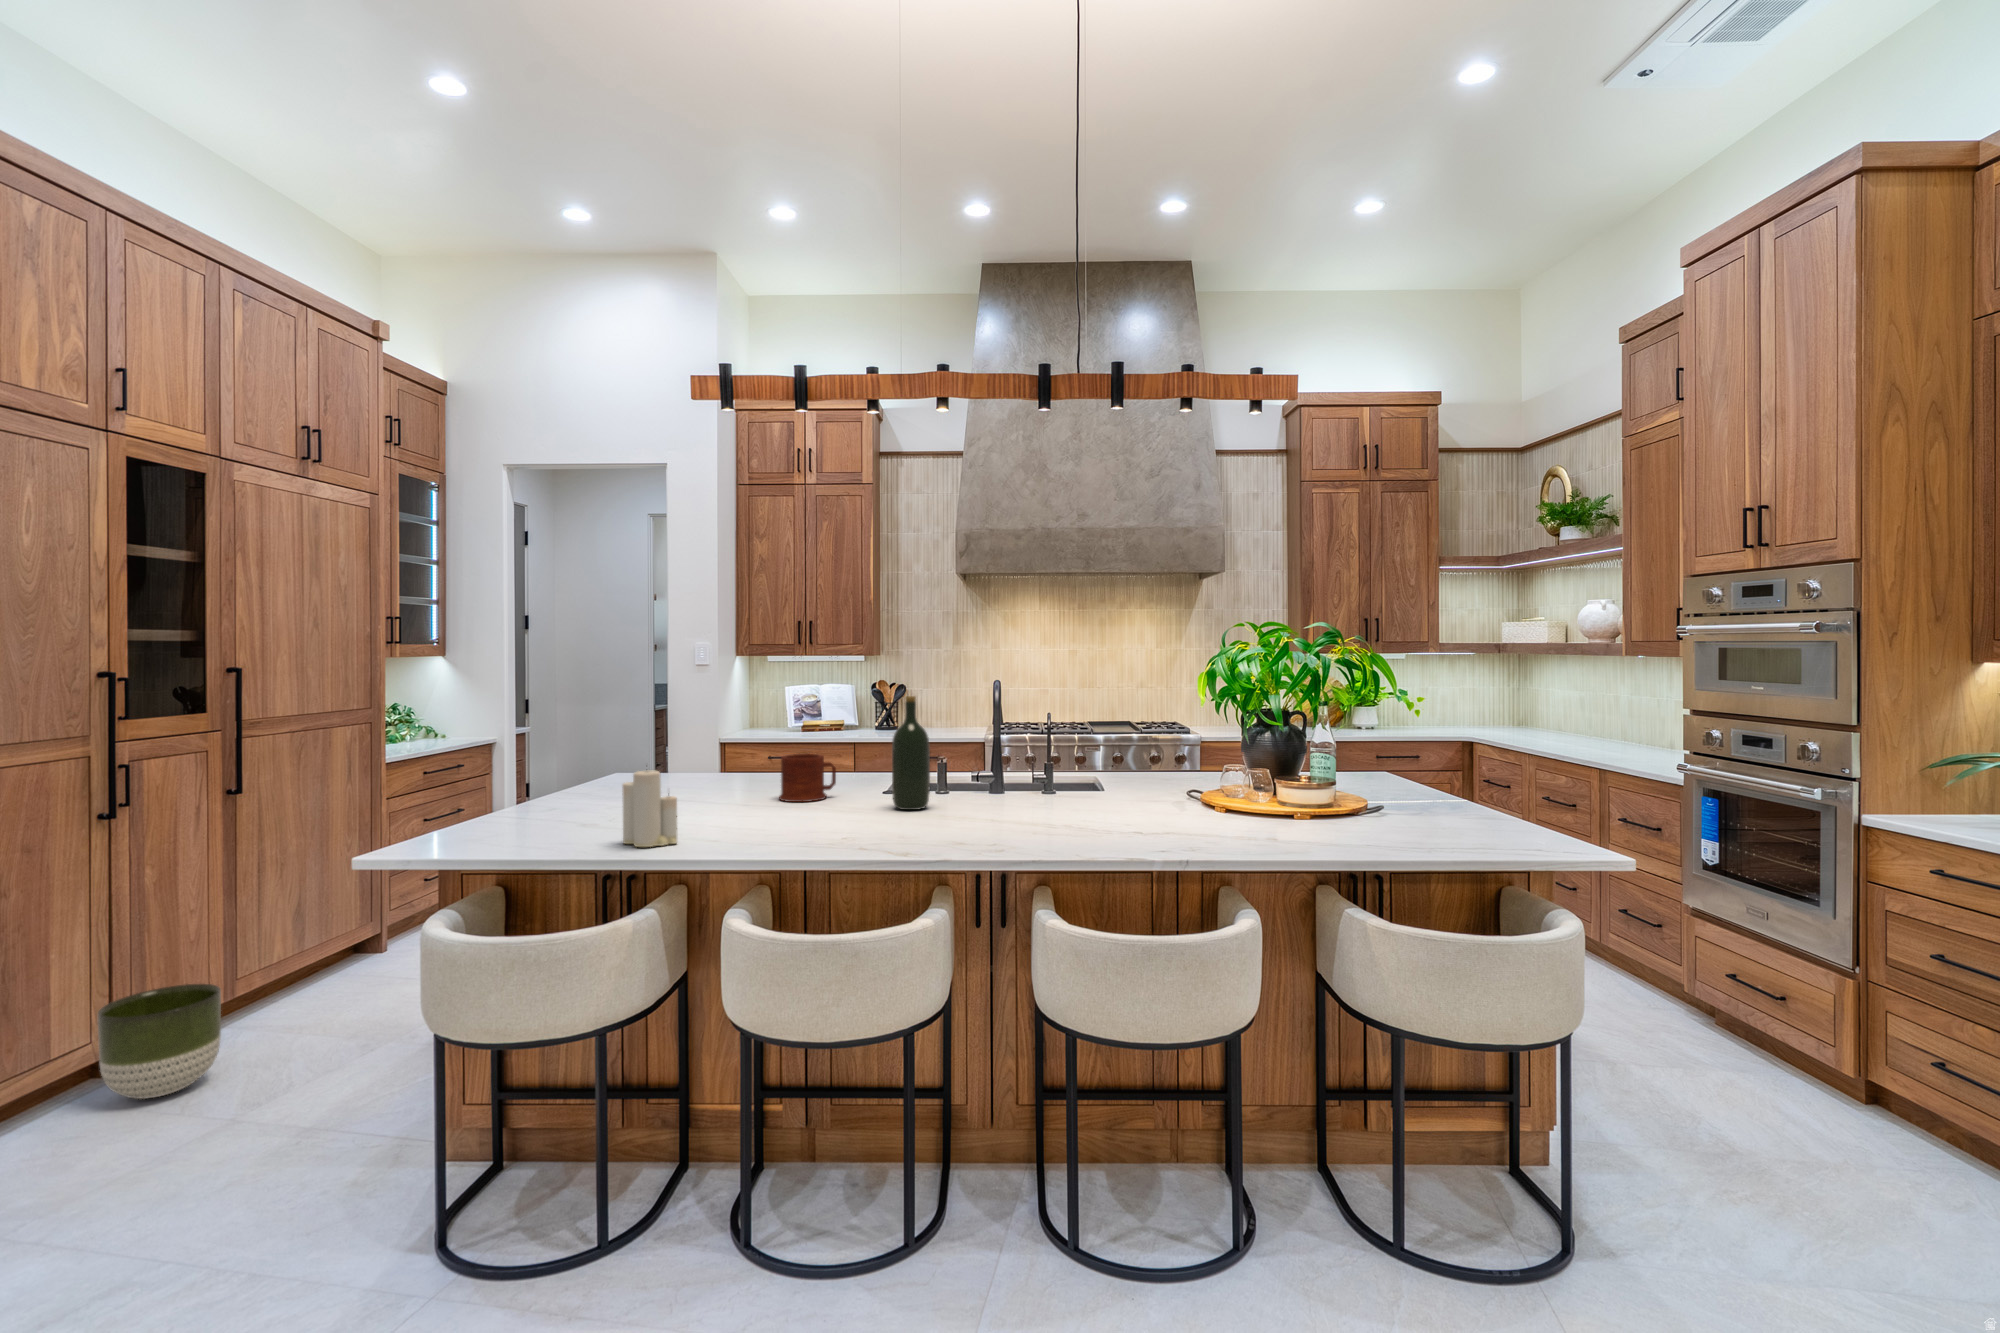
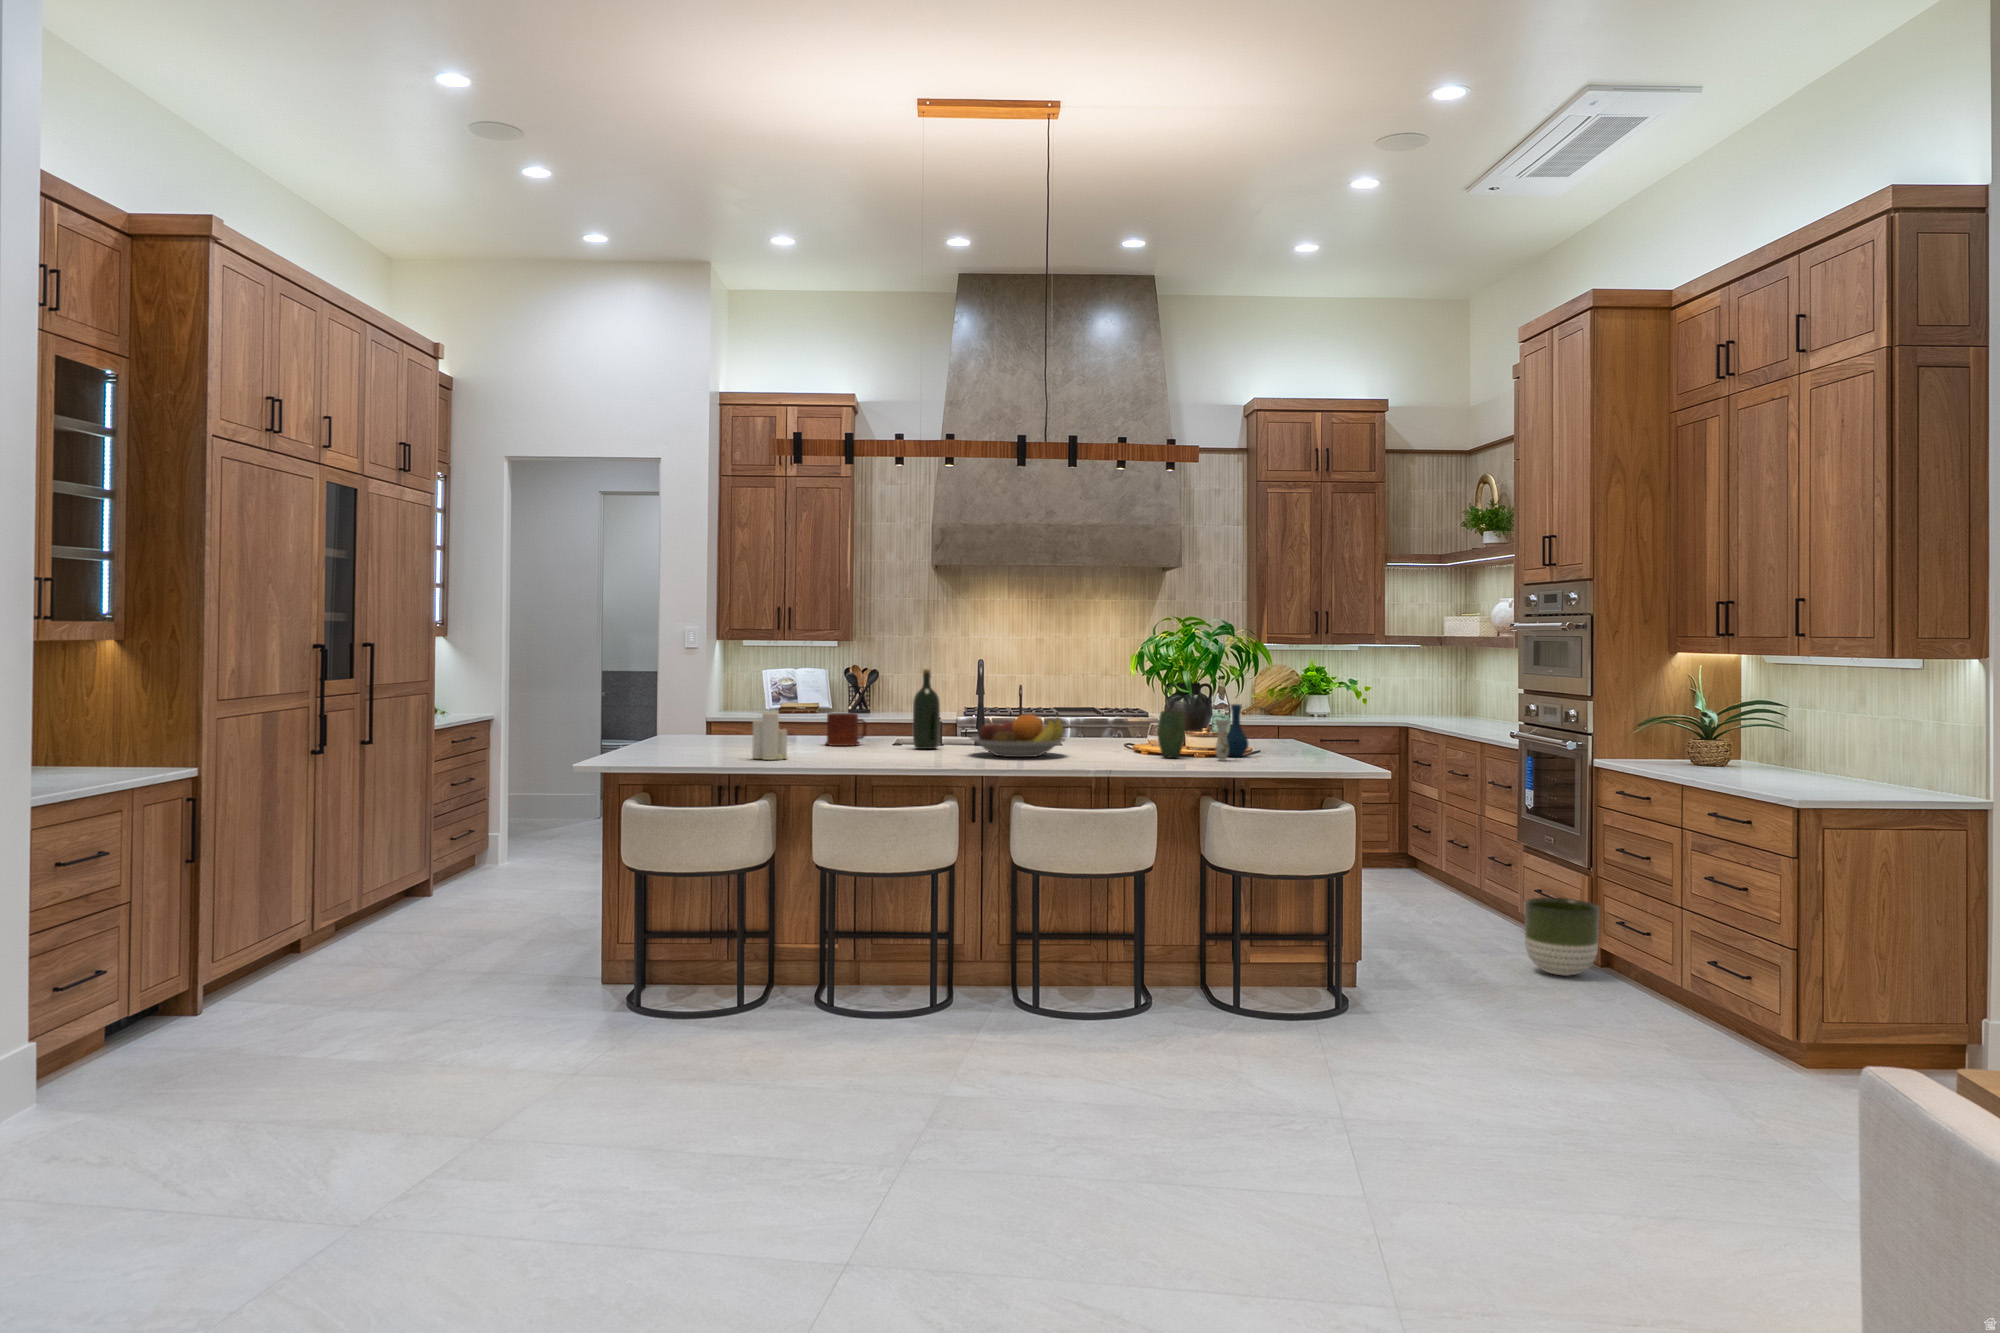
vase: none [1252,747,1389,839] -> present [1158,704,1248,760]
fruit bowl: none [965,765,1111,833] -> present [970,714,1066,757]
planter: present [98,984,221,1099] -> present [1525,898,1599,976]

